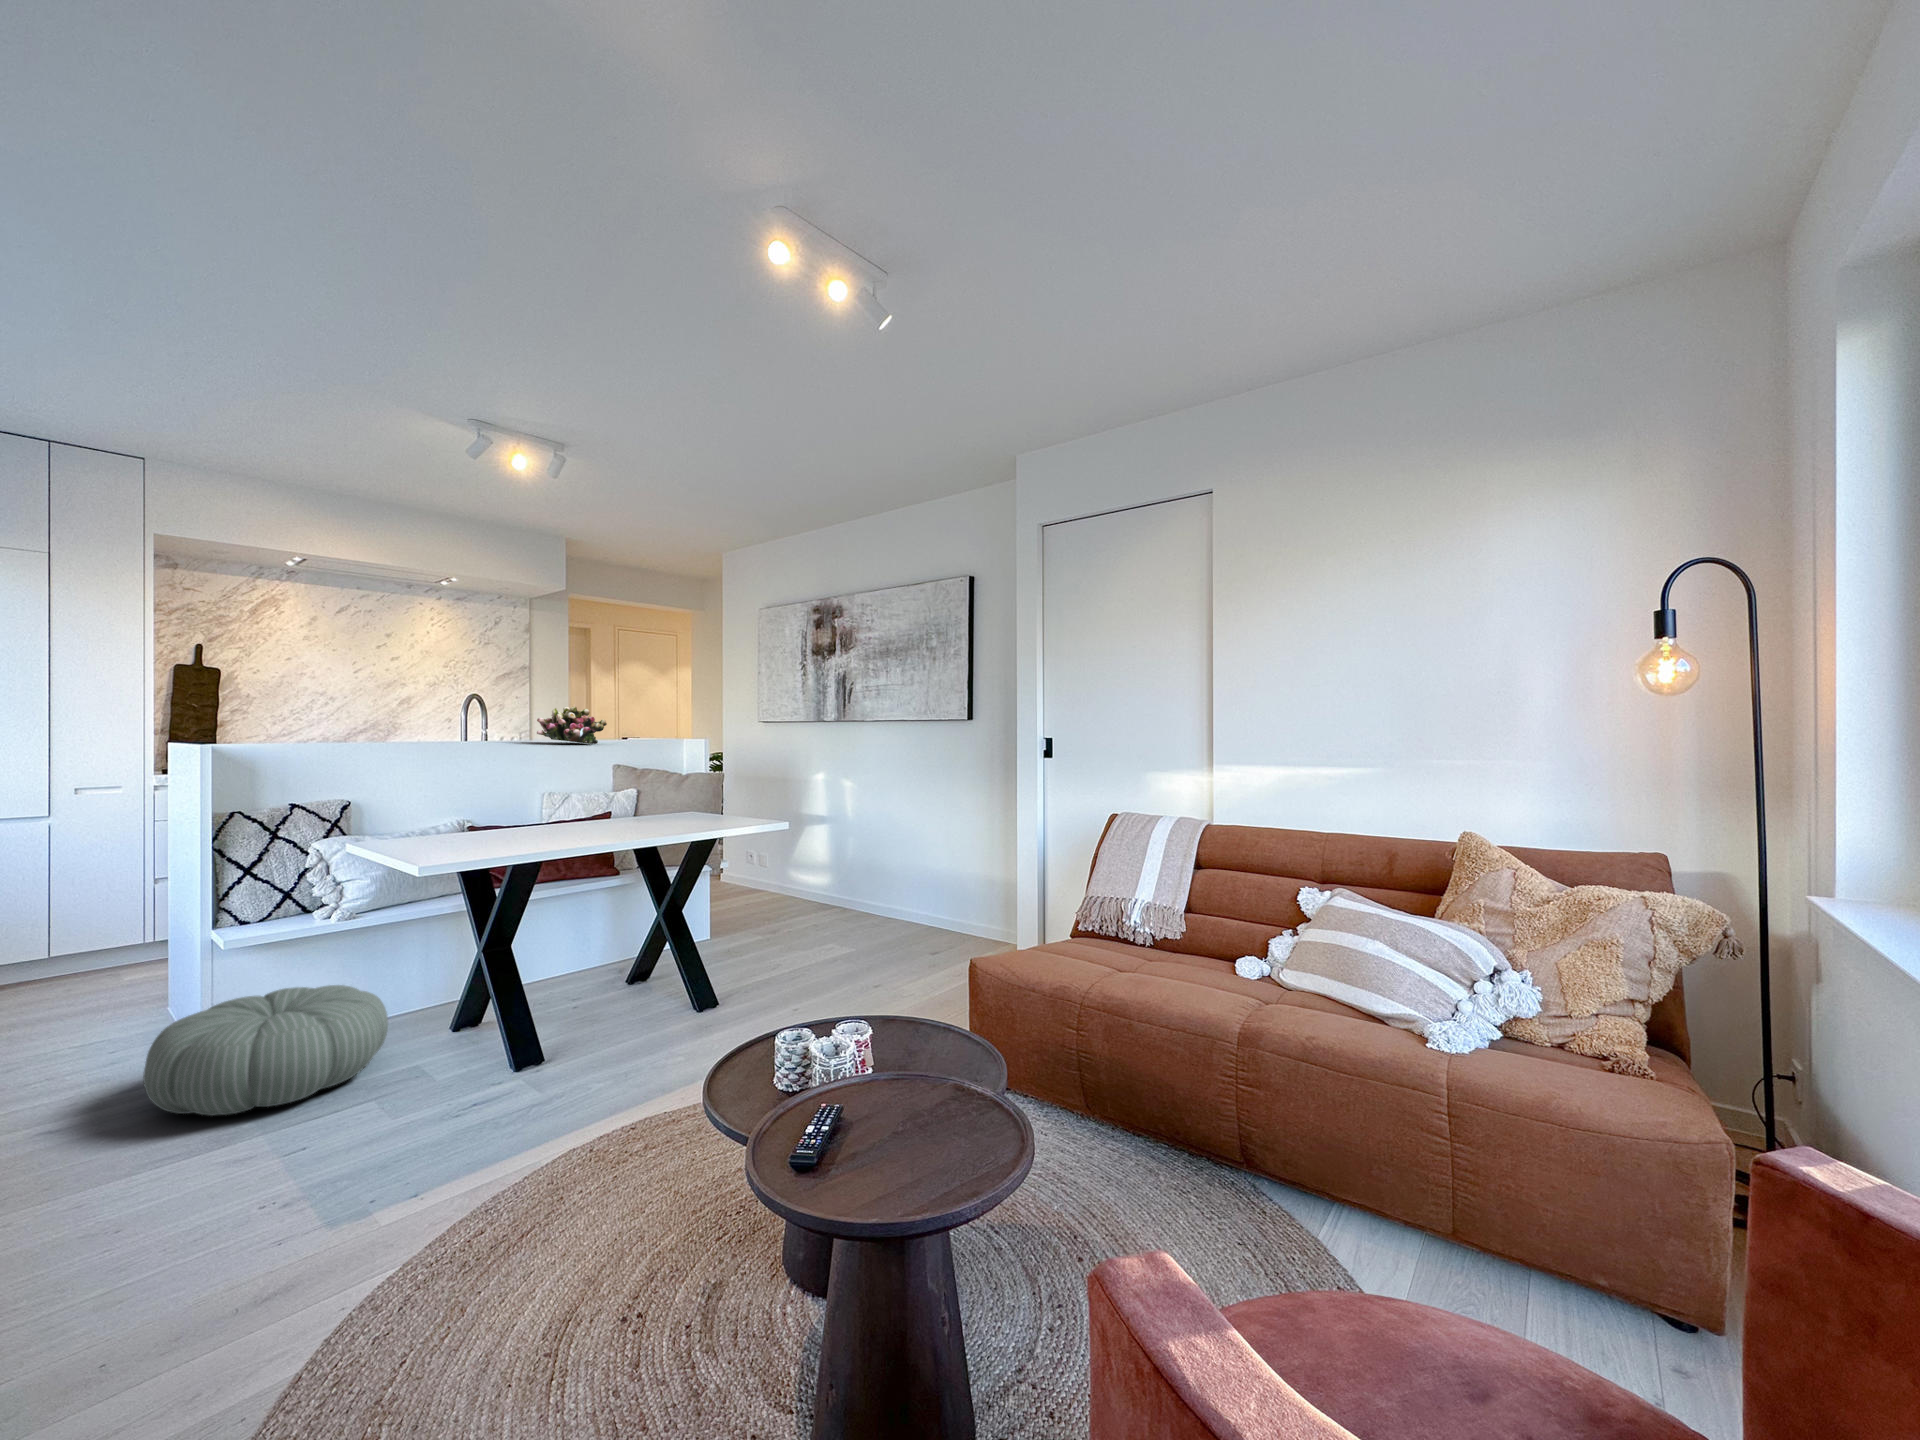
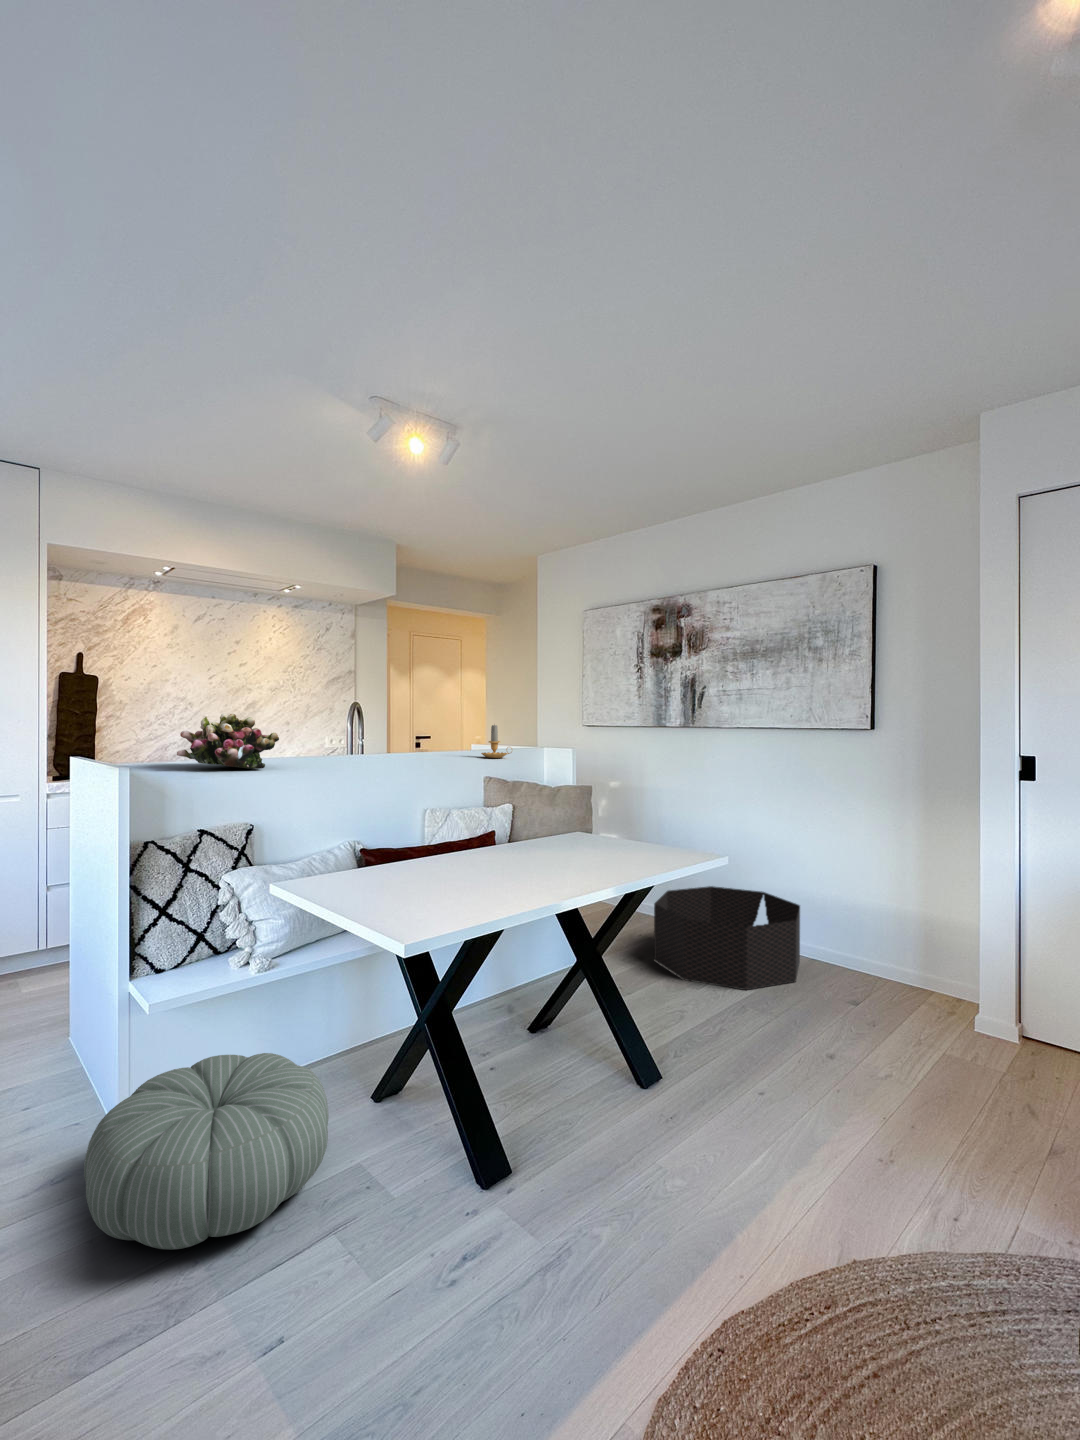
flower arrangement: present [537,706,607,744] -> present [177,714,279,769]
candle: none [617,714,647,747] -> present [481,725,512,758]
basket: none [785,867,918,948] -> present [654,886,800,990]

